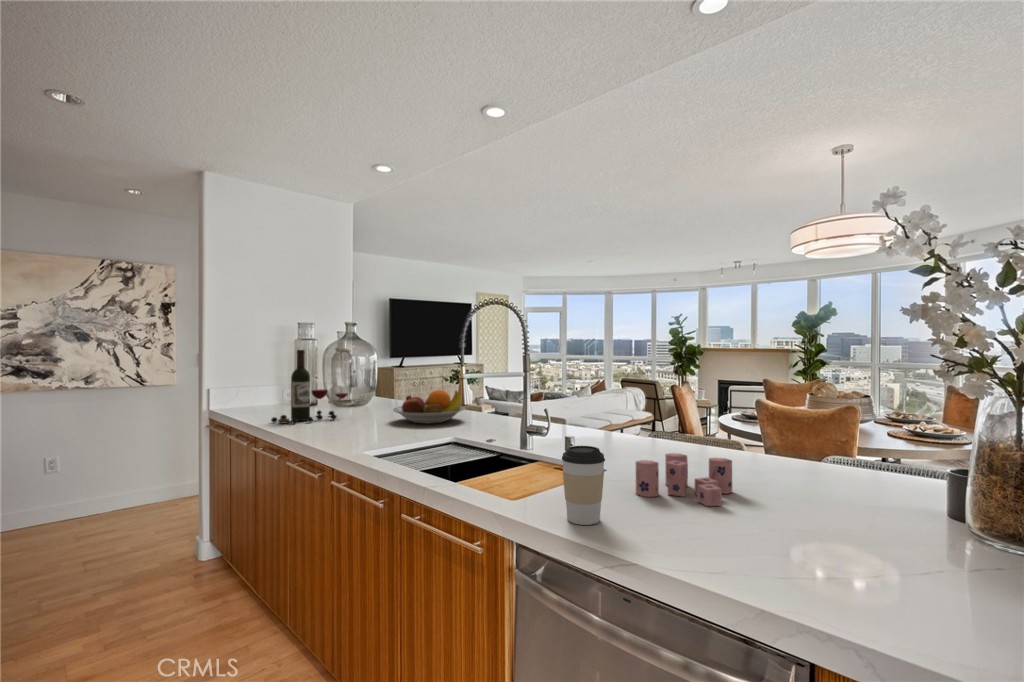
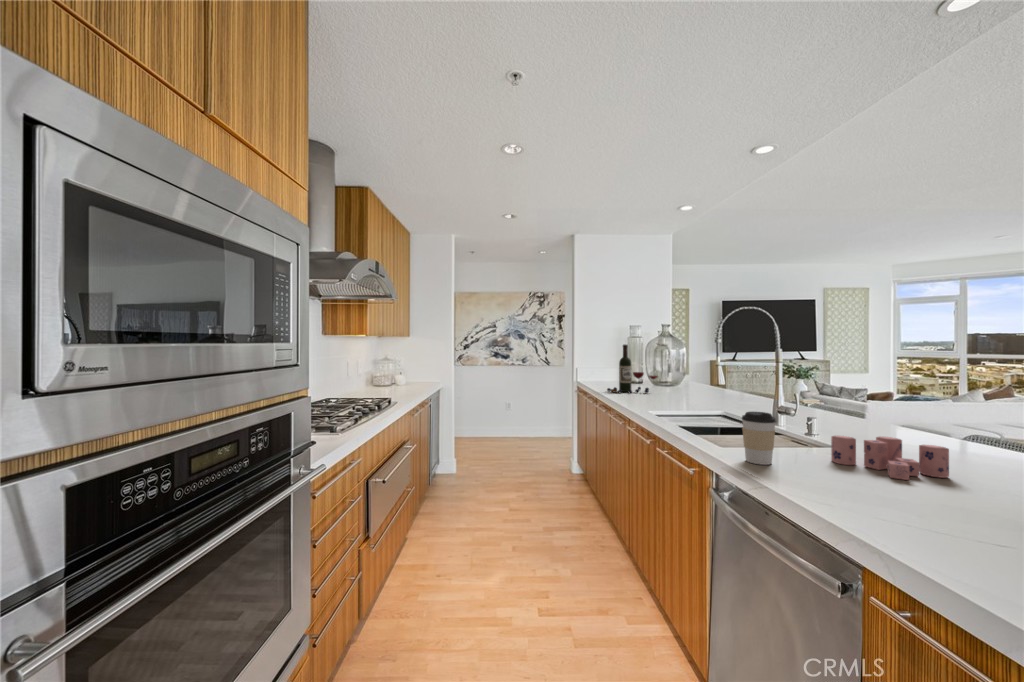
fruit bowl: present [393,390,465,424] -> none [687,377,749,402]

